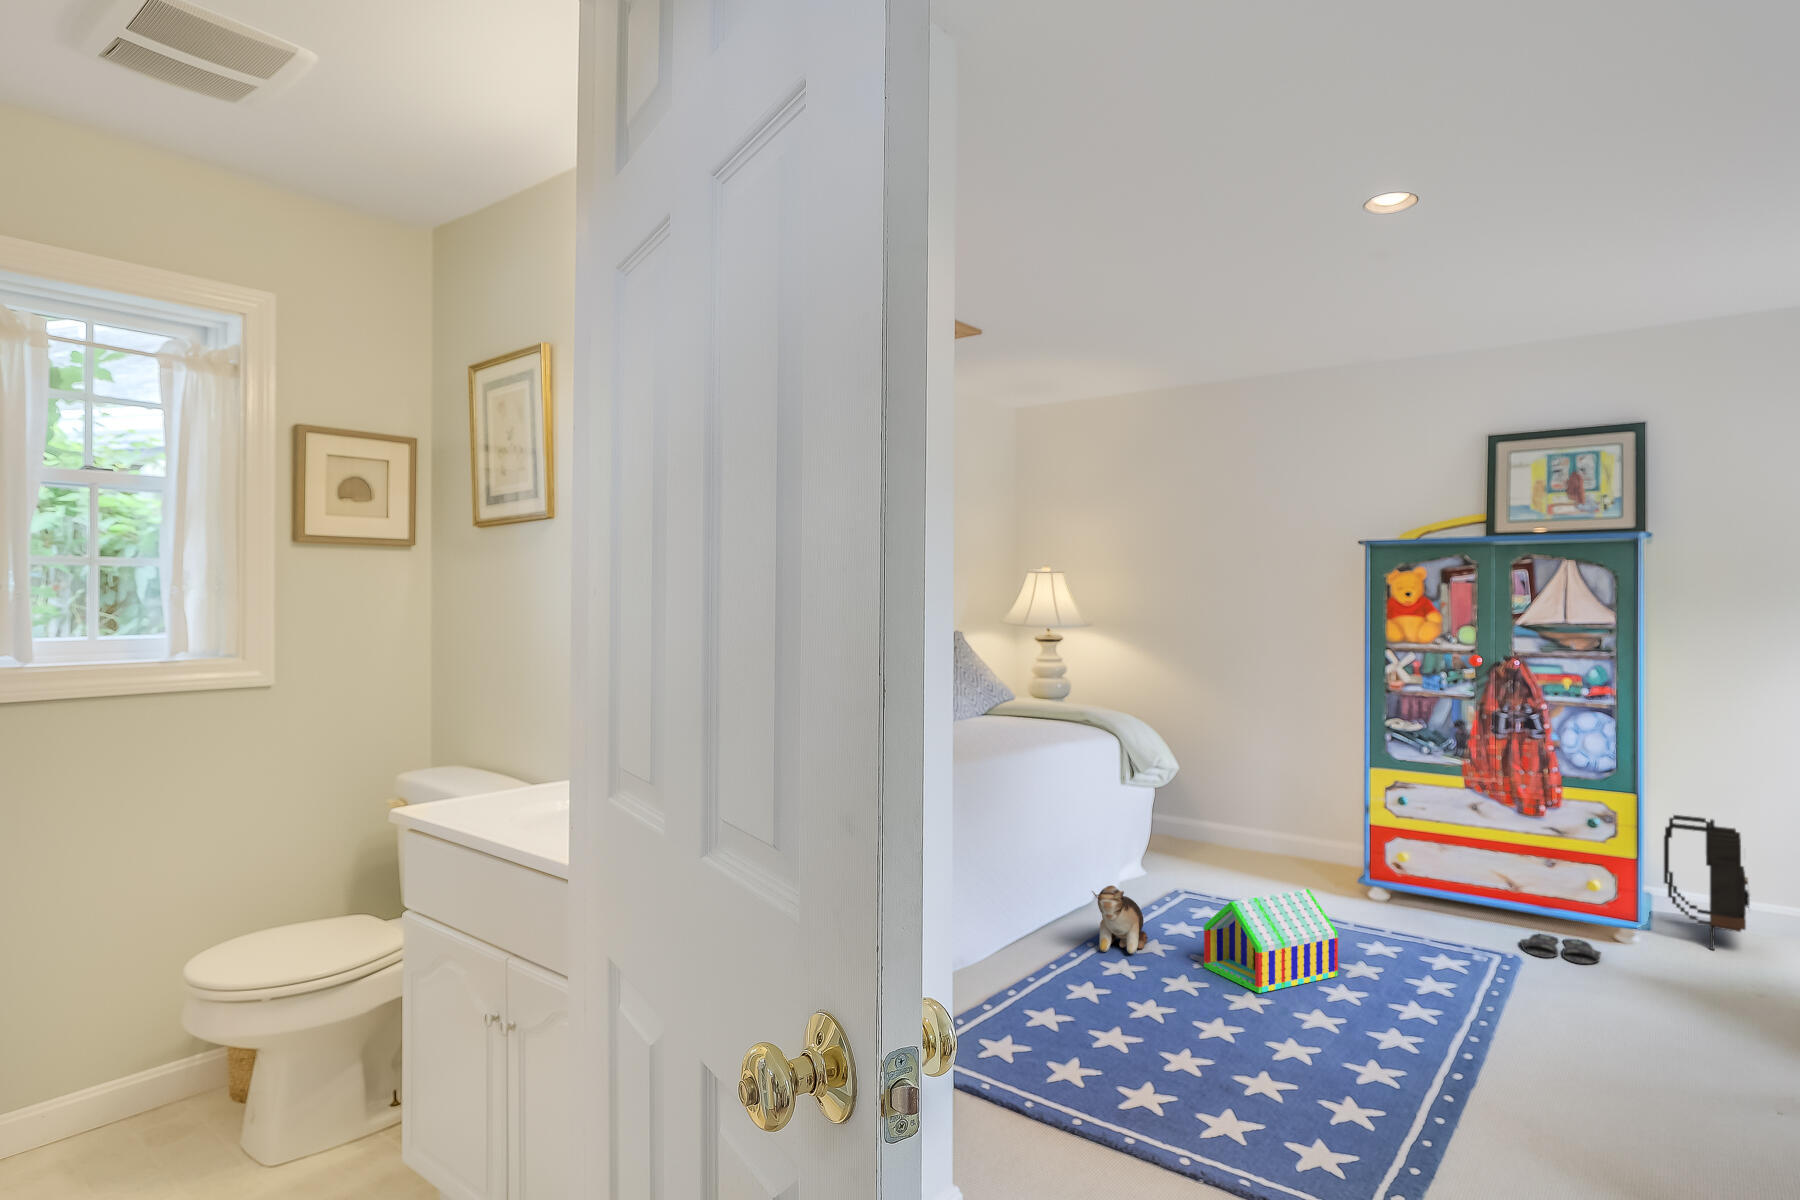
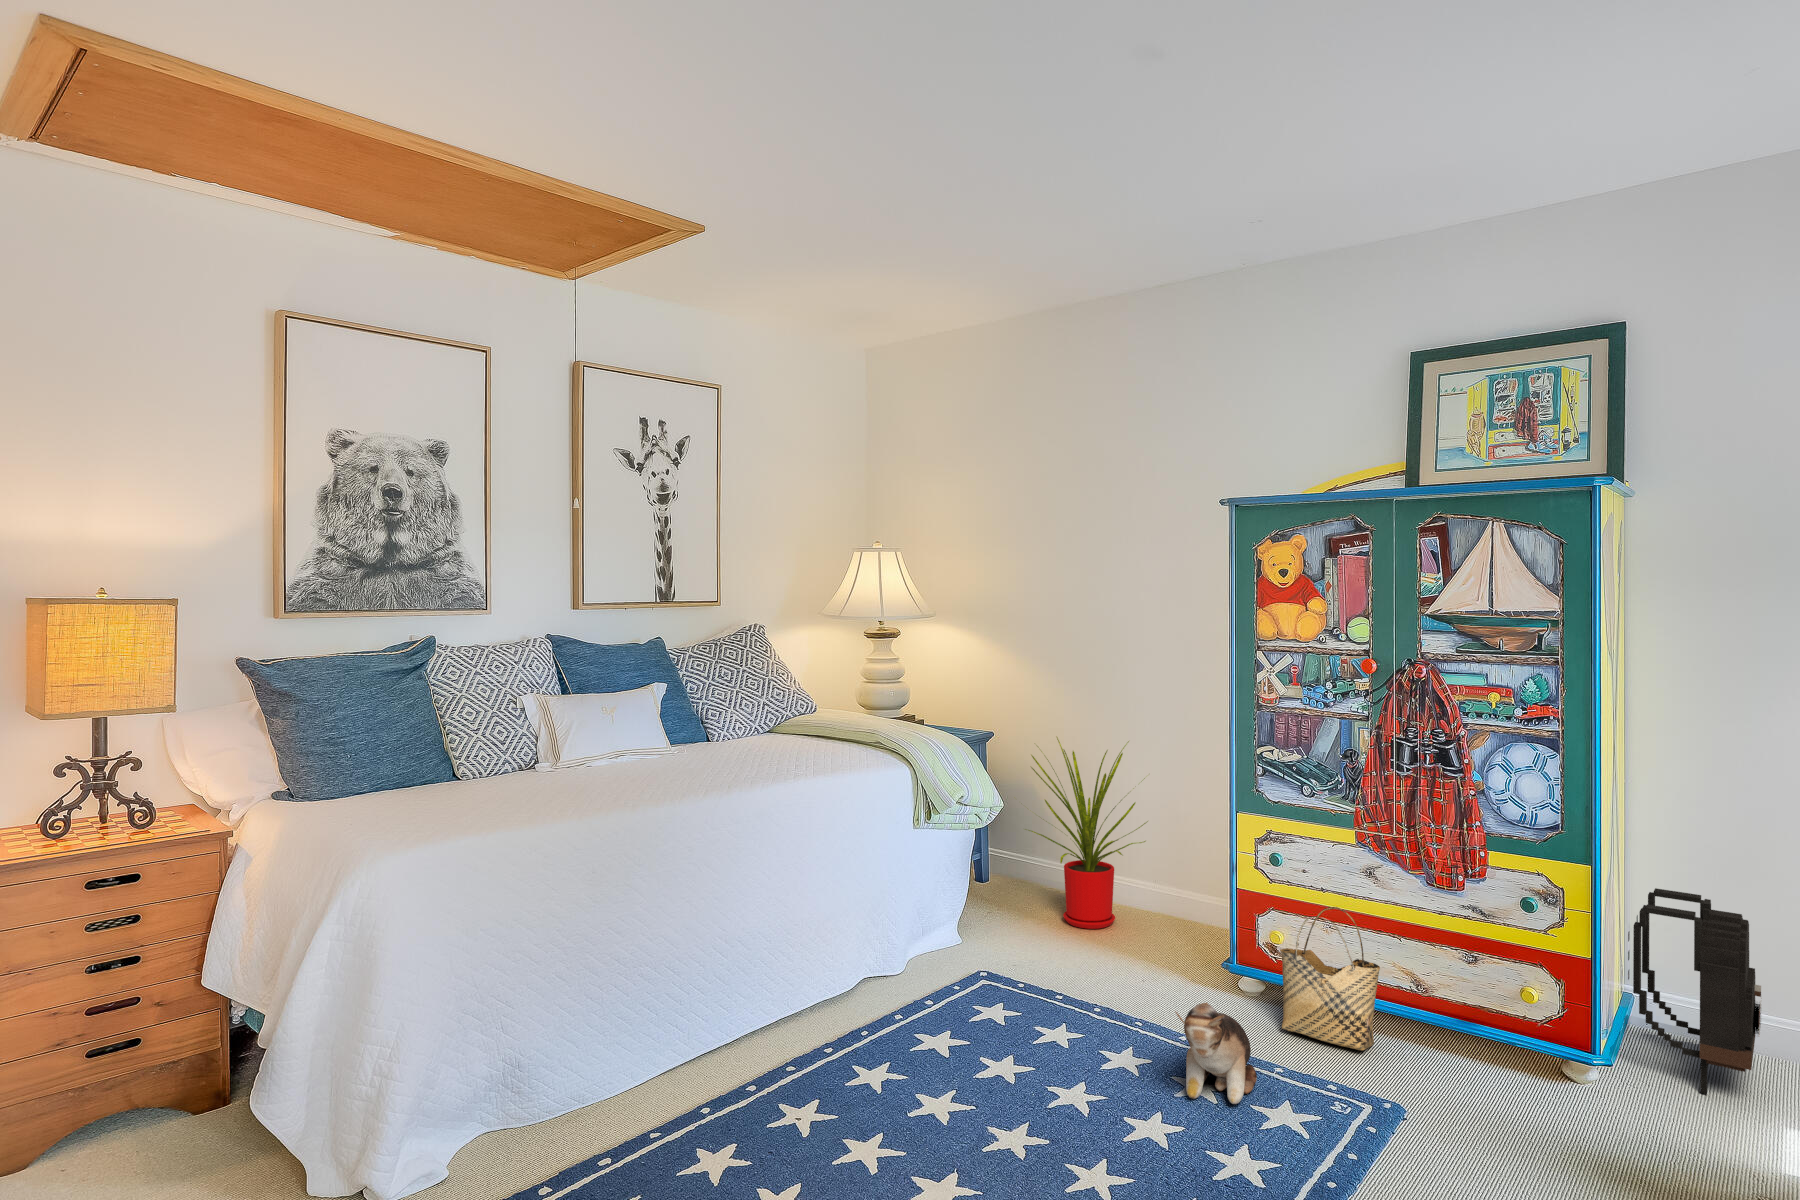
house plant: none [1179,717,1289,862] -> present [1025,737,1148,929]
woven basket: none [1411,832,1487,929] -> present [1280,907,1380,1050]
plush toy: present [1092,885,1147,954] -> present [1175,1003,1257,1104]
toy house: present [1204,889,1338,993] -> none [930,1003,1117,1170]
slippers: present [1520,934,1601,964] -> none [1417,1059,1532,1120]

